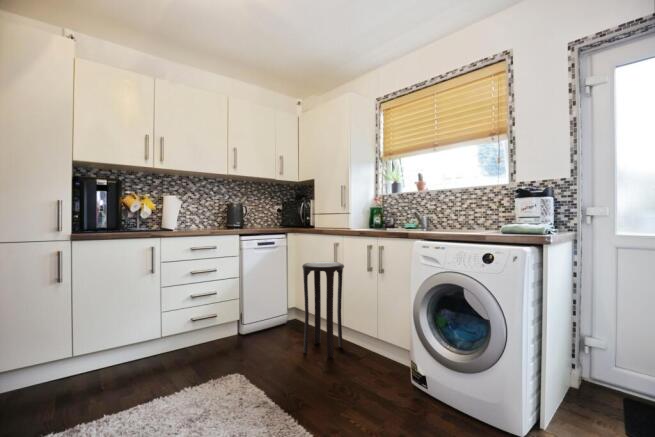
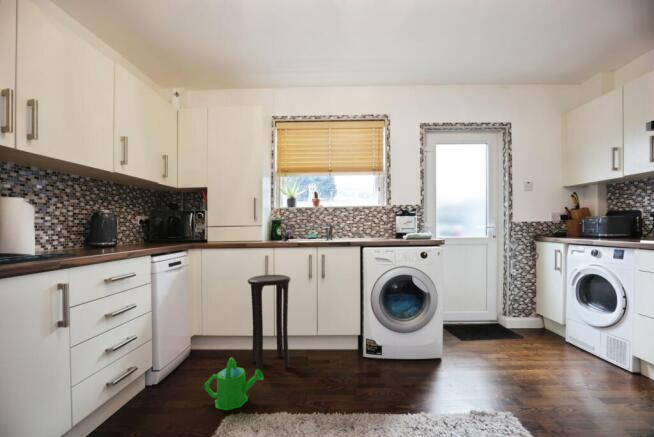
watering can: none [245,326,278,370] -> present [205,358,264,410]

